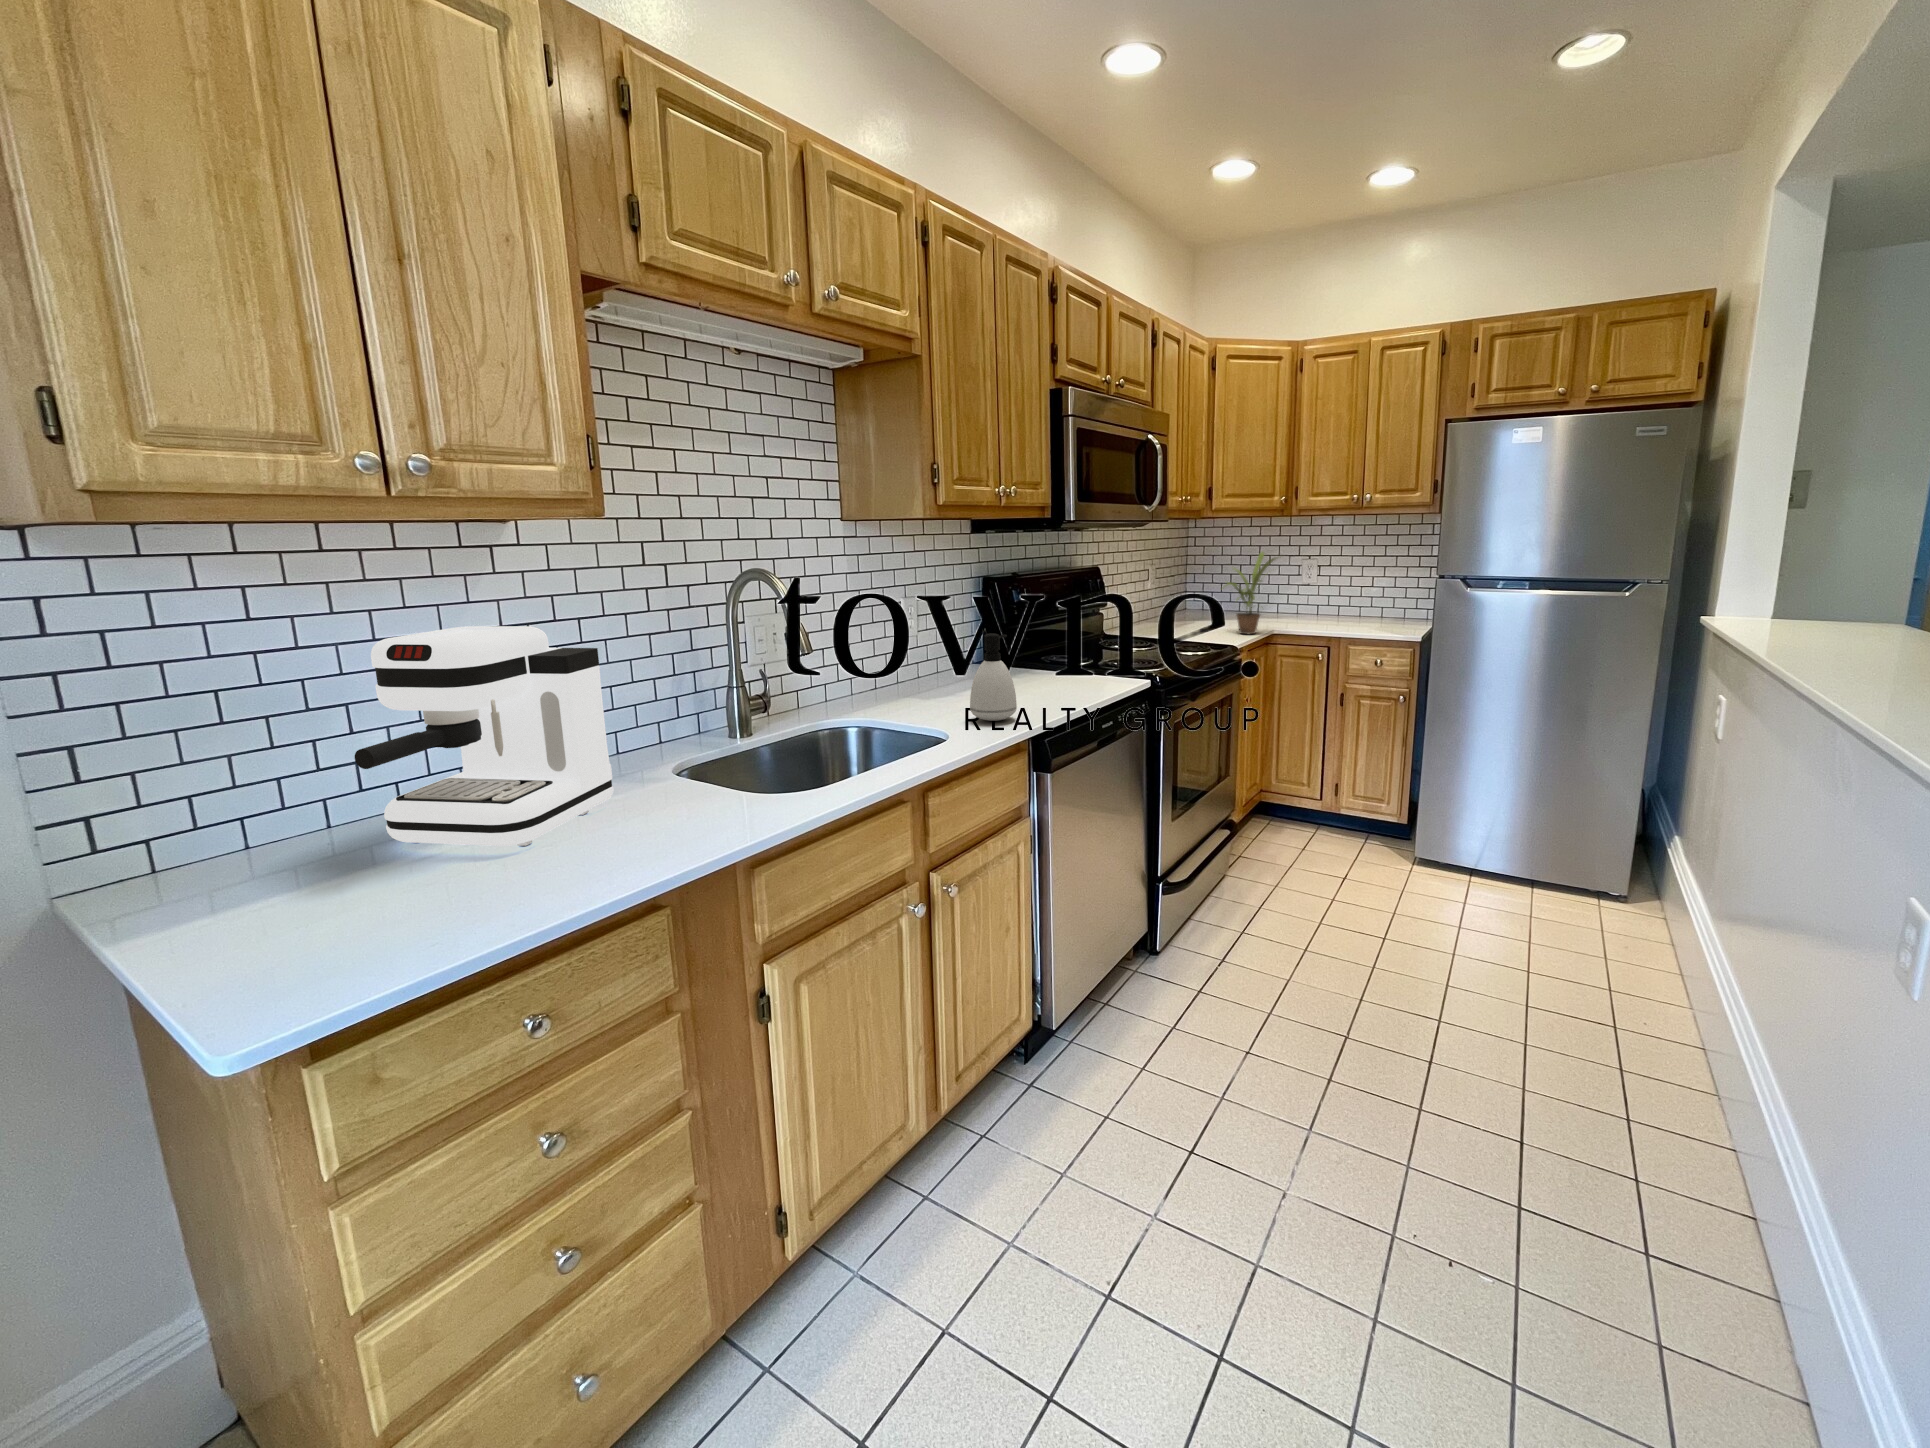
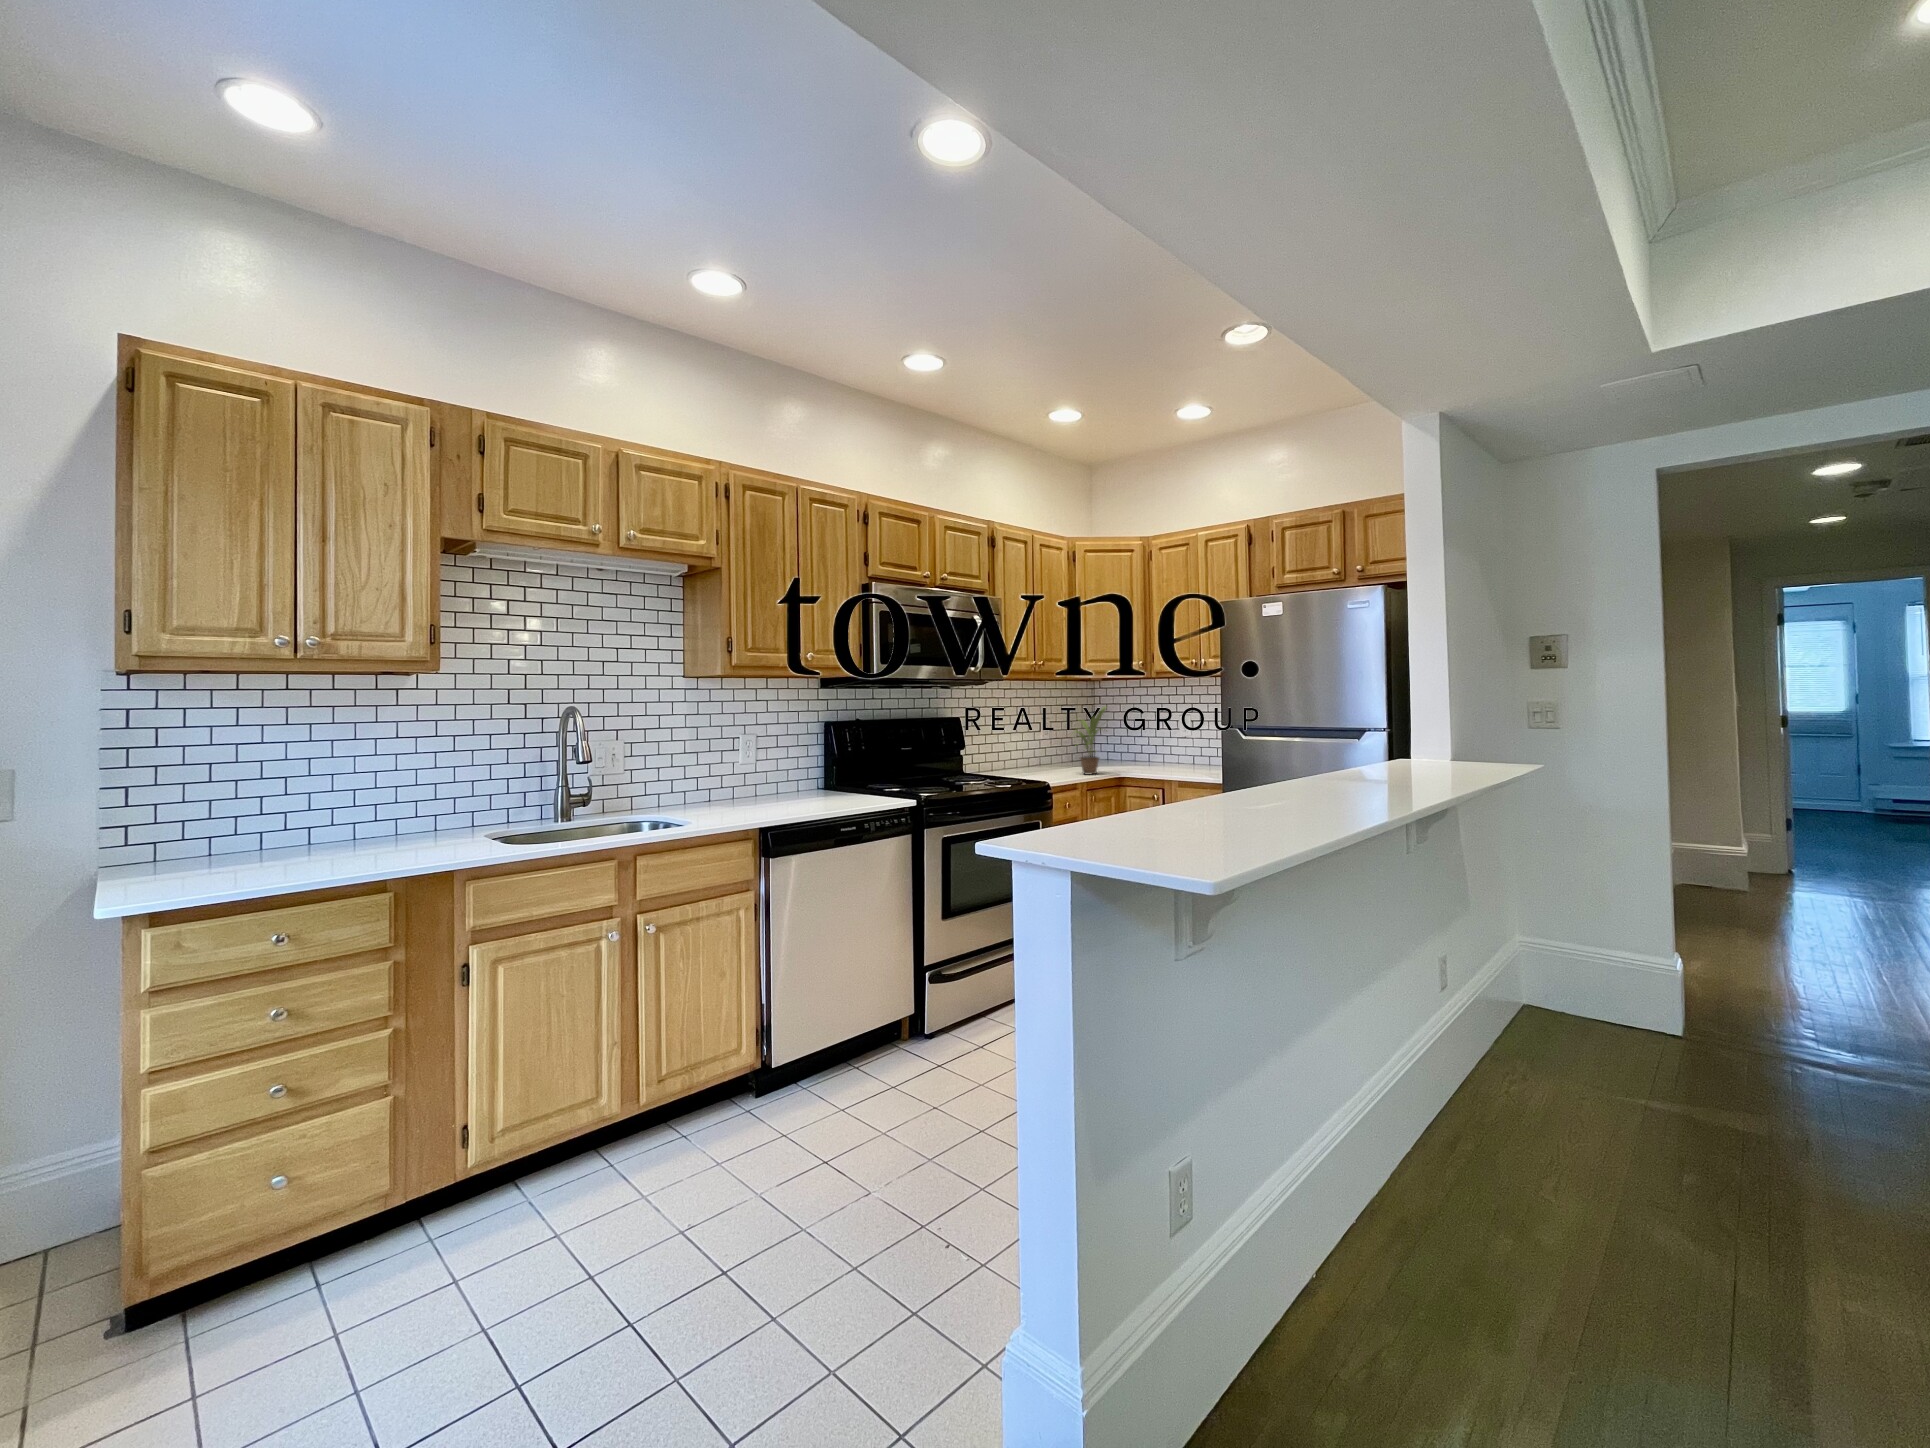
coffee maker: present [355,626,613,846] -> none [258,734,428,858]
soap dispenser: present [970,633,1017,721] -> none [729,754,764,816]

